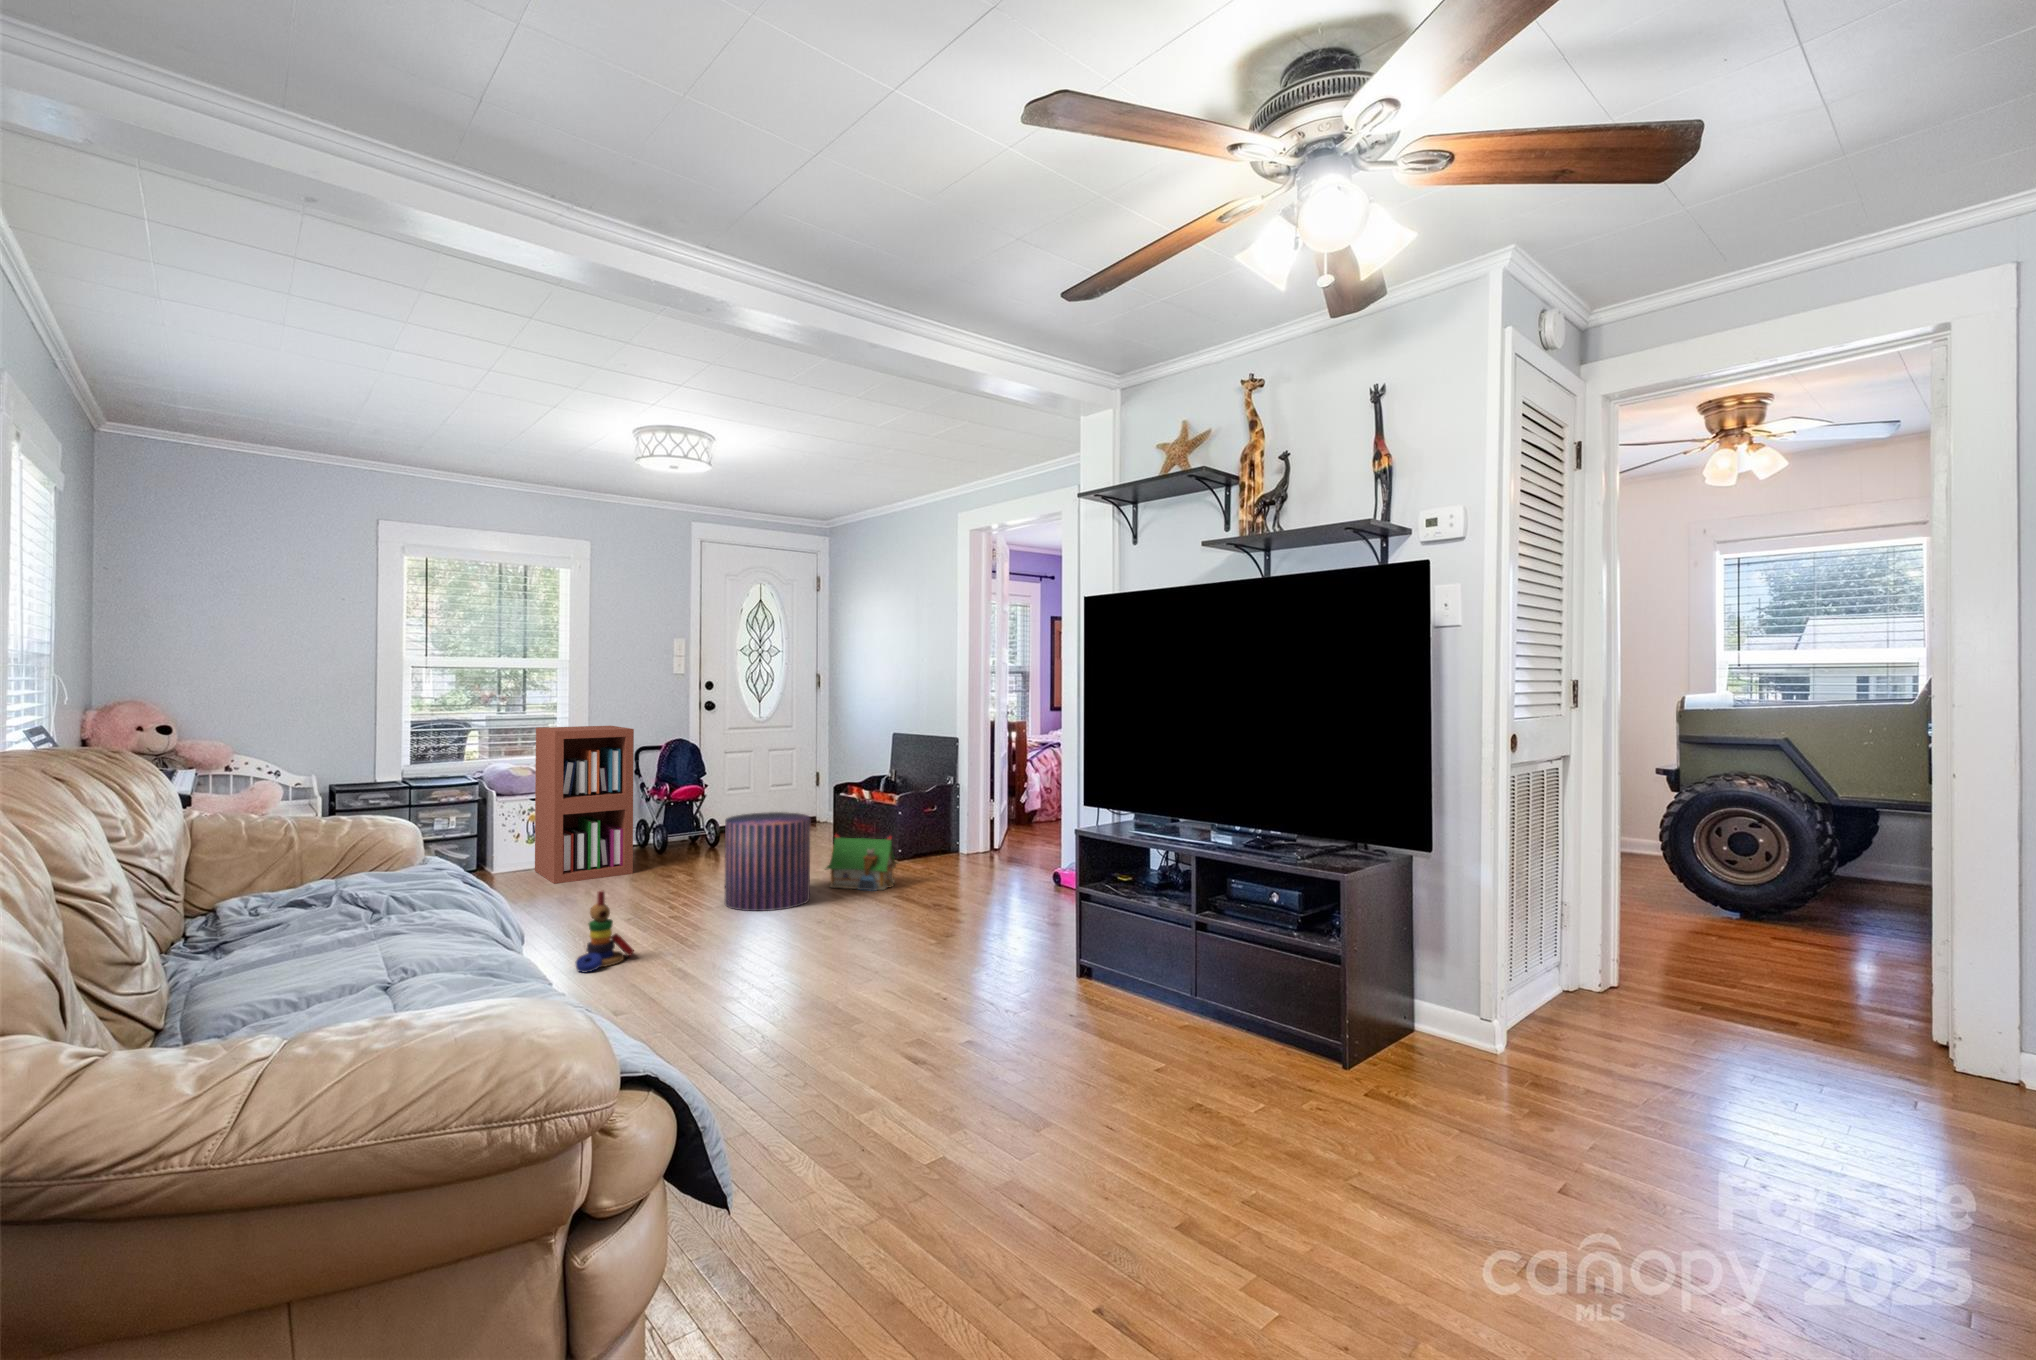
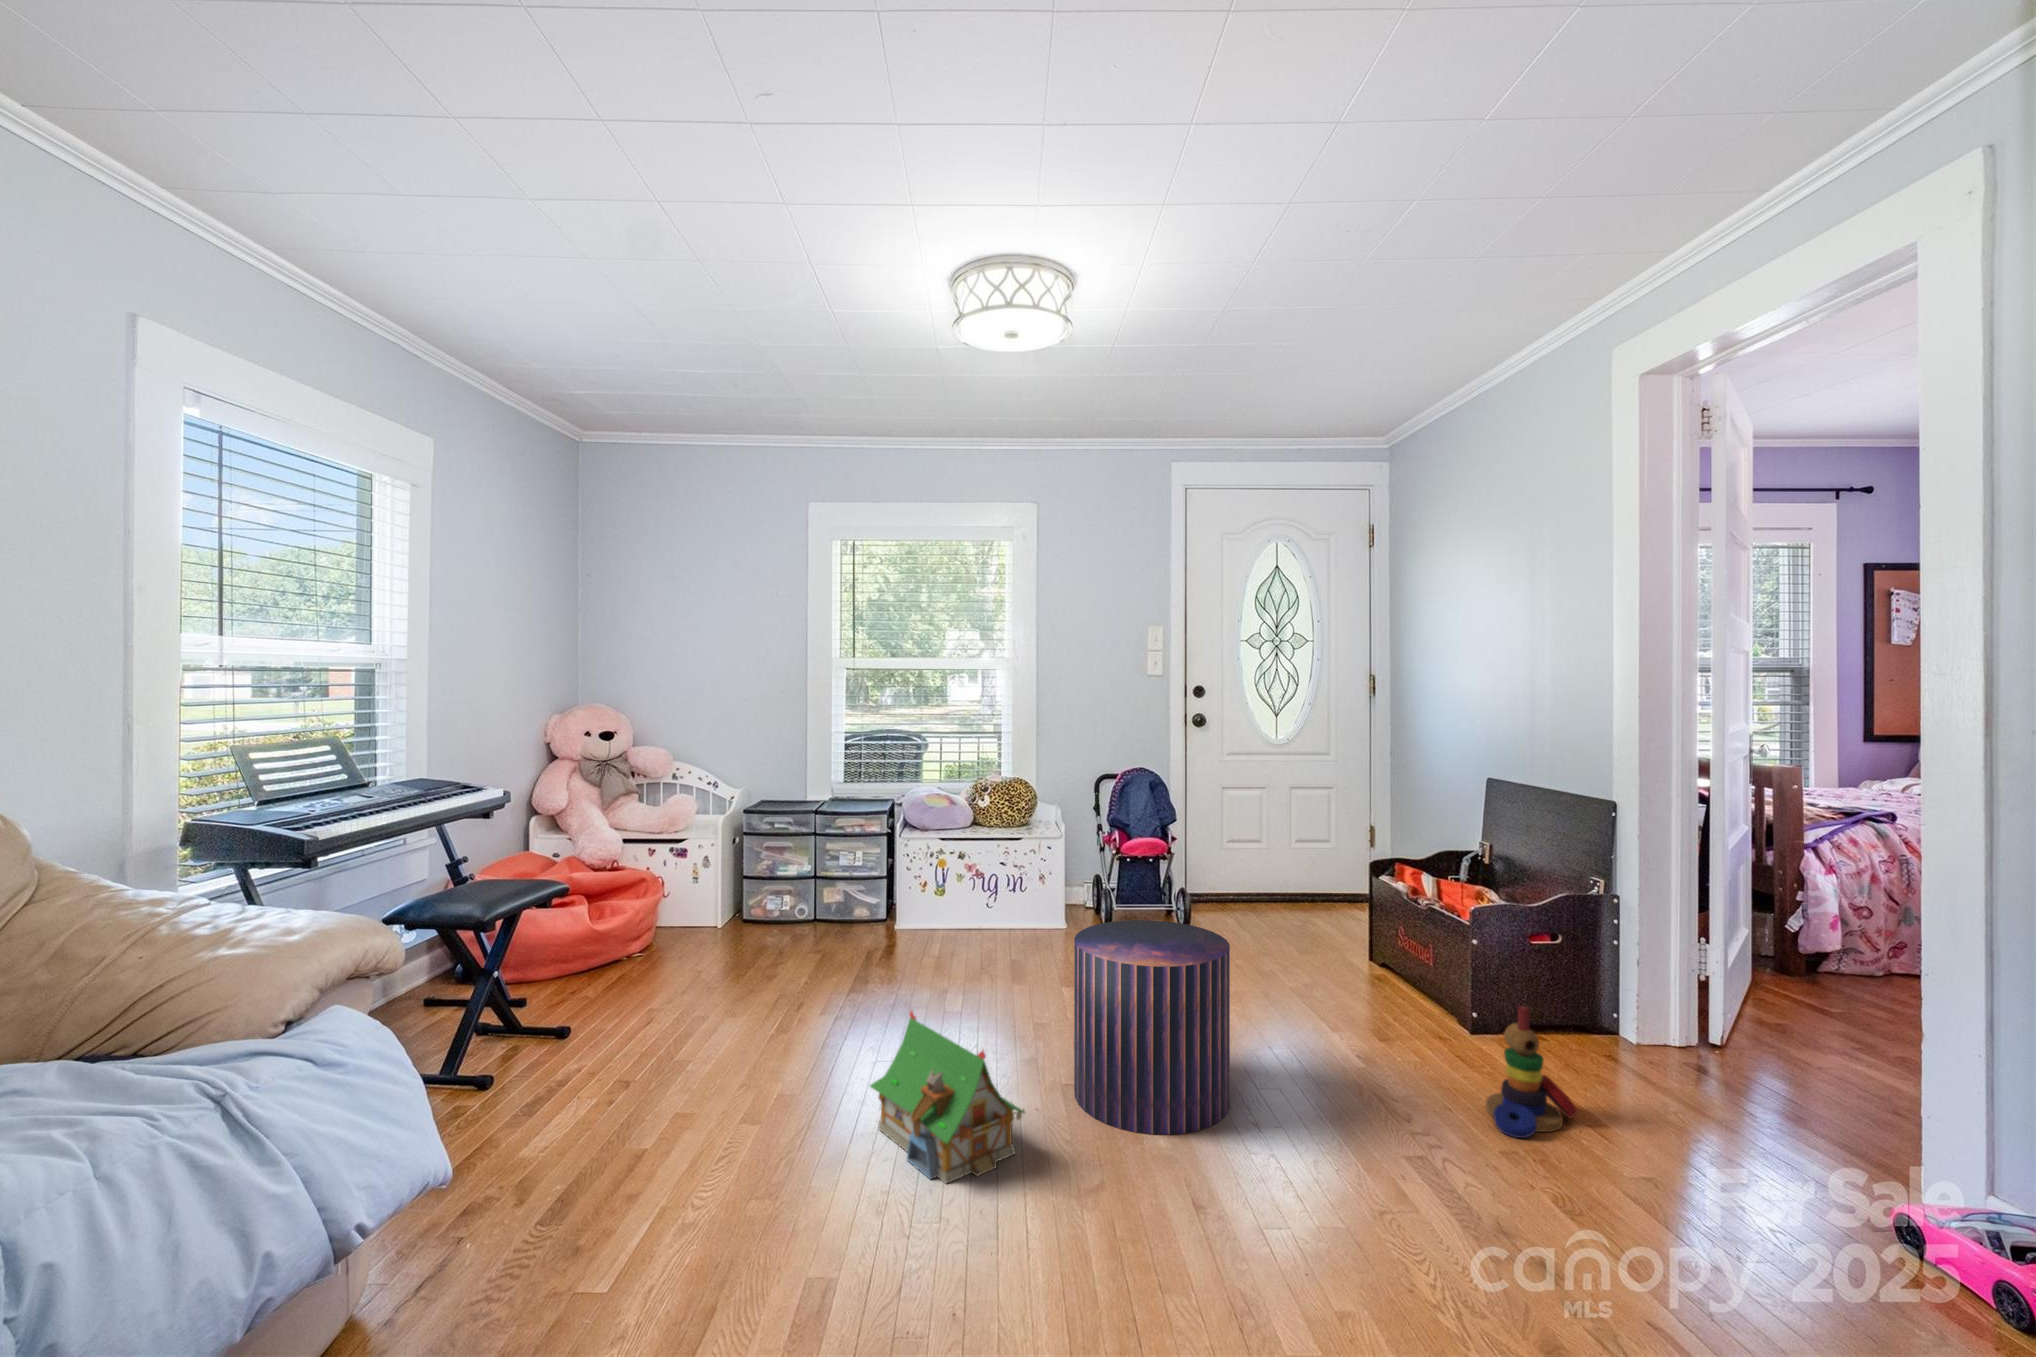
bookshelf: present [535,726,634,884] -> none [933,746,1038,963]
toy house: present [826,834,897,891] -> present [870,1011,1025,1183]
stacking toy: present [576,891,634,972] -> present [1486,1006,1578,1138]

